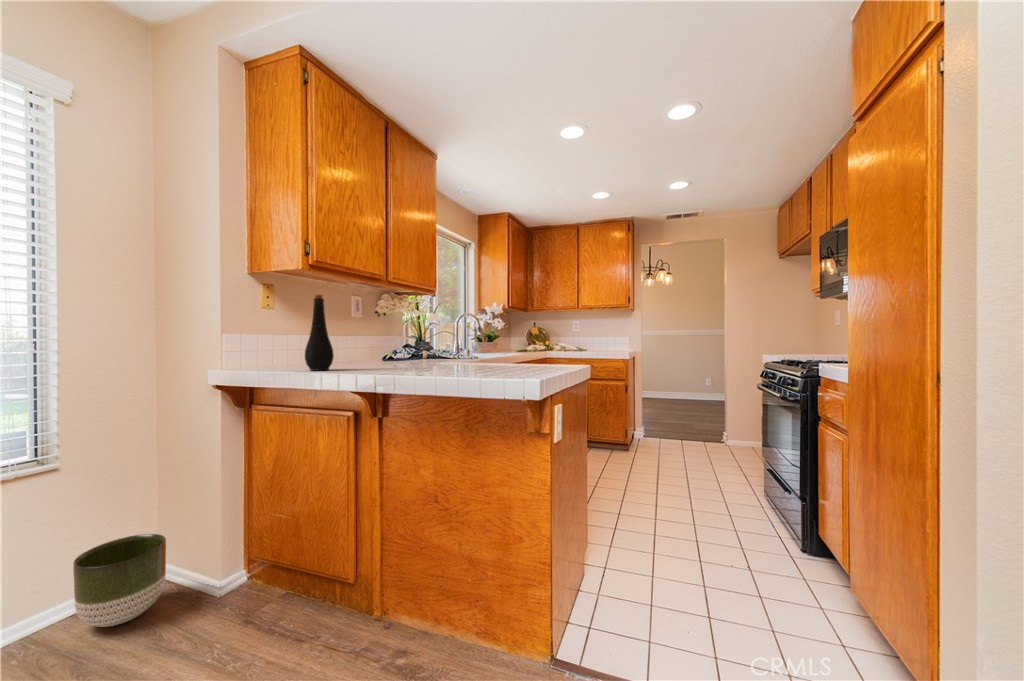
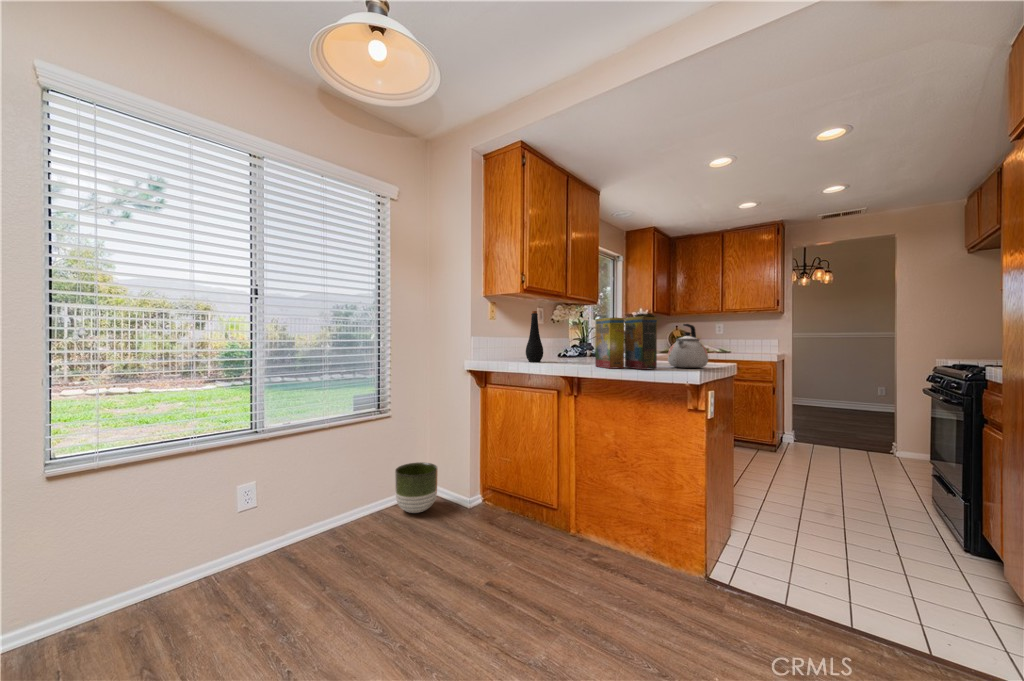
cereal box: none [397,295,480,380] -> present [595,313,657,370]
kettle: none [501,313,552,373] -> present [668,324,708,368]

